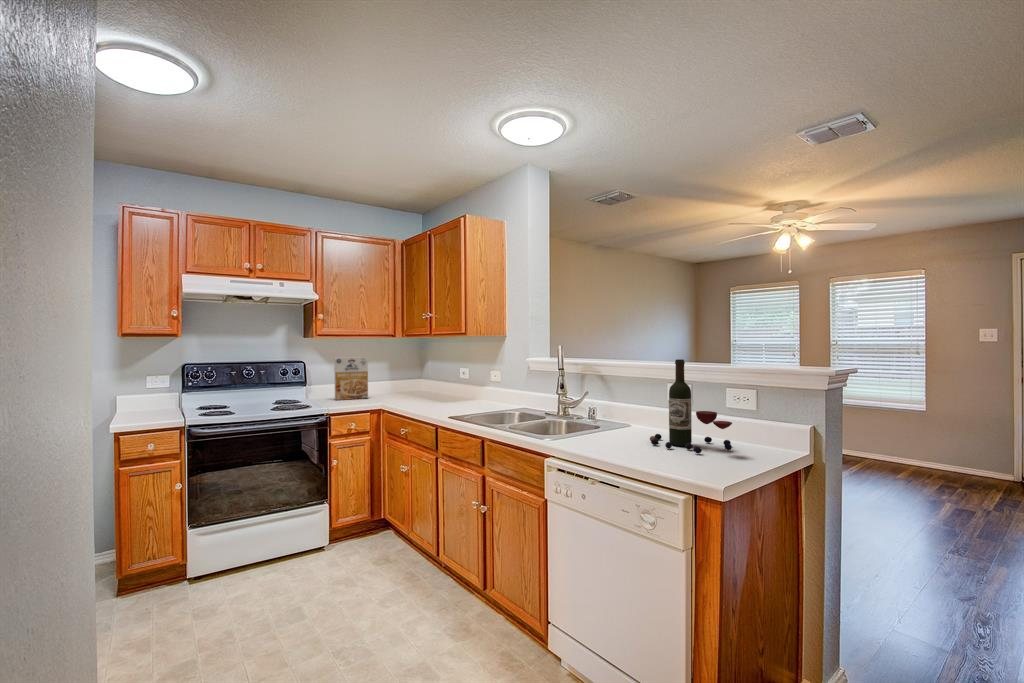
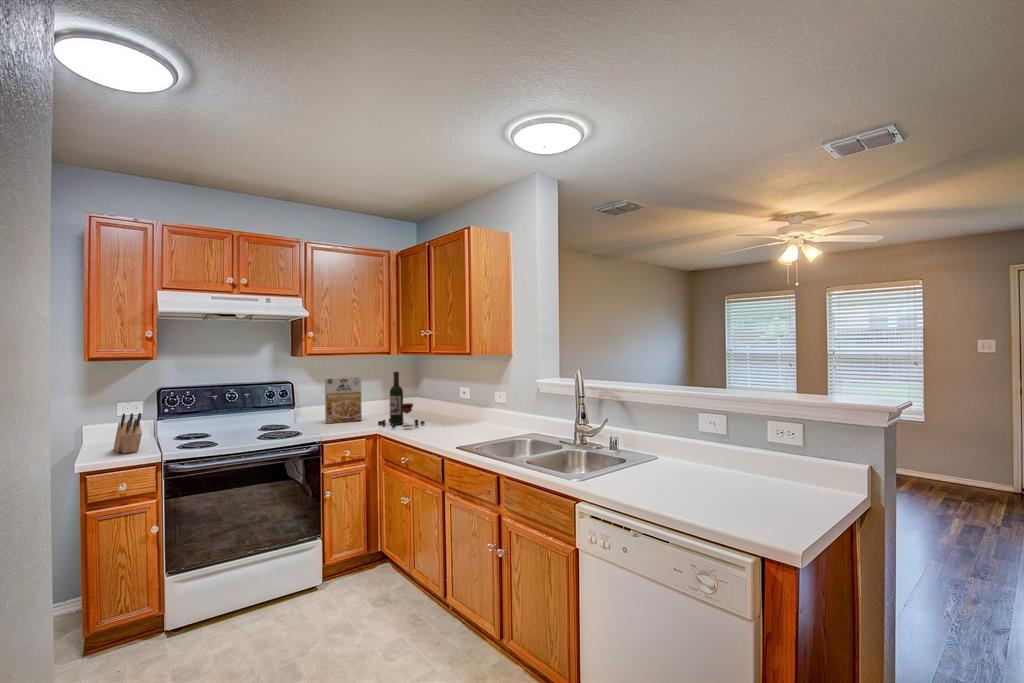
wine bottle: present [650,359,732,453] -> present [378,372,425,428]
knife block: none [144,383,168,419] -> present [114,413,142,453]

